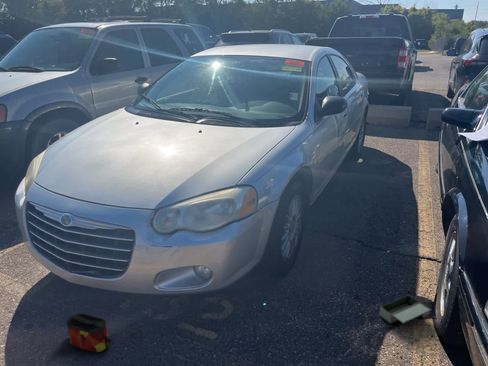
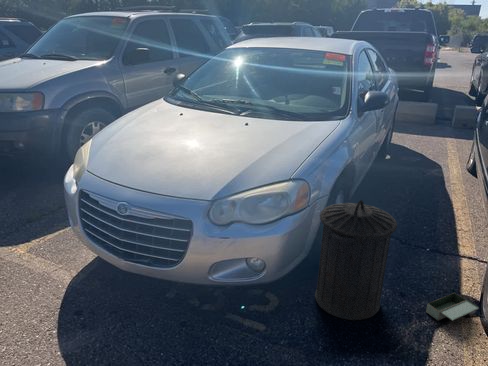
trash can: none [269,205,345,325] -> present [315,200,397,320]
bag: present [67,314,112,353] -> none [120,302,164,341]

